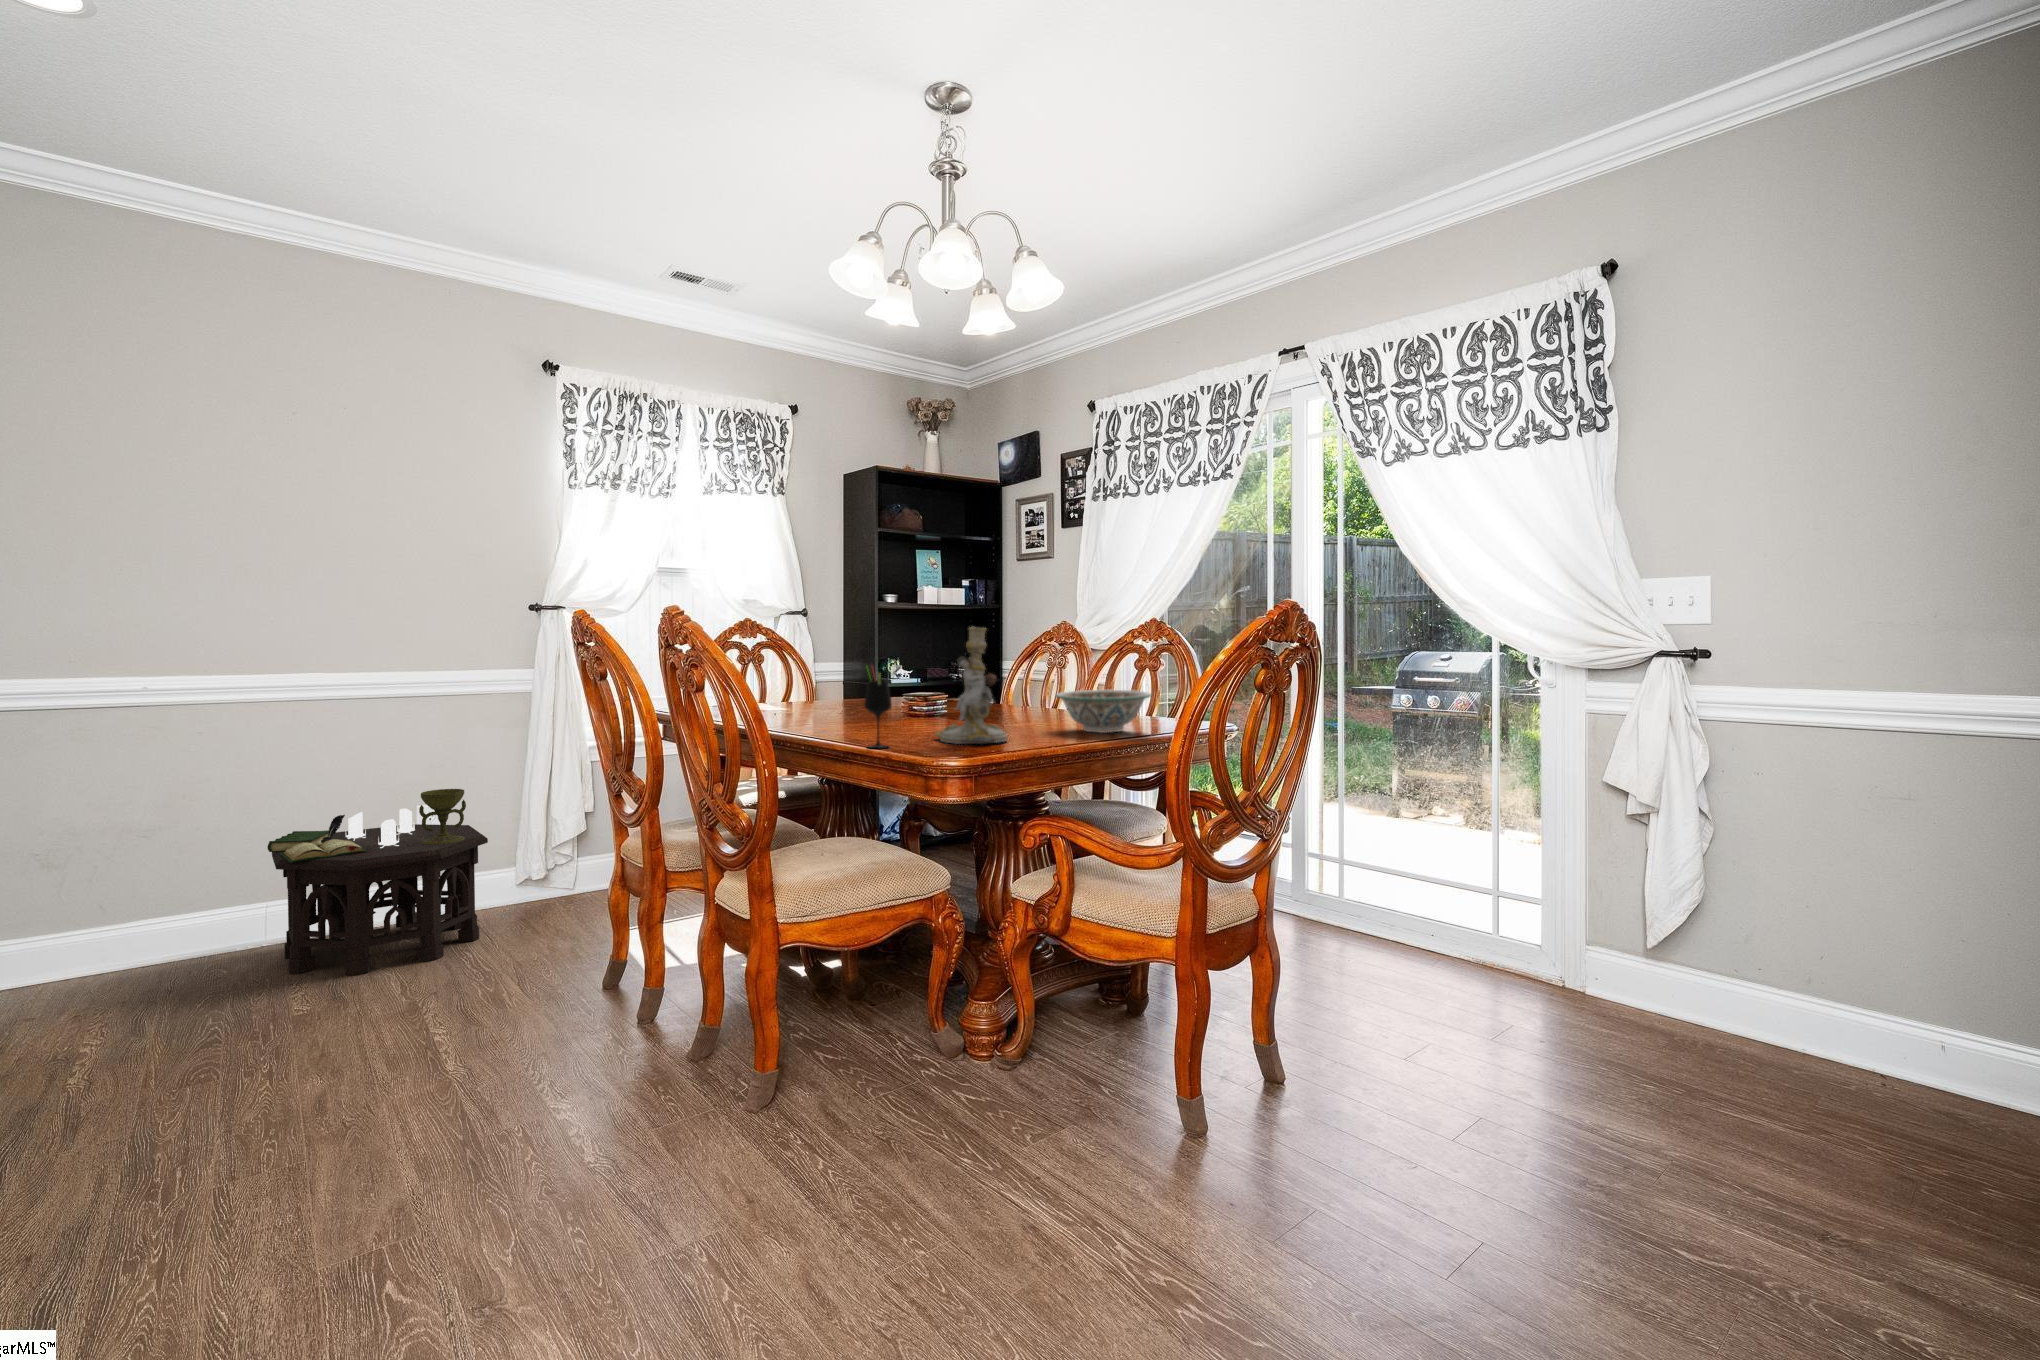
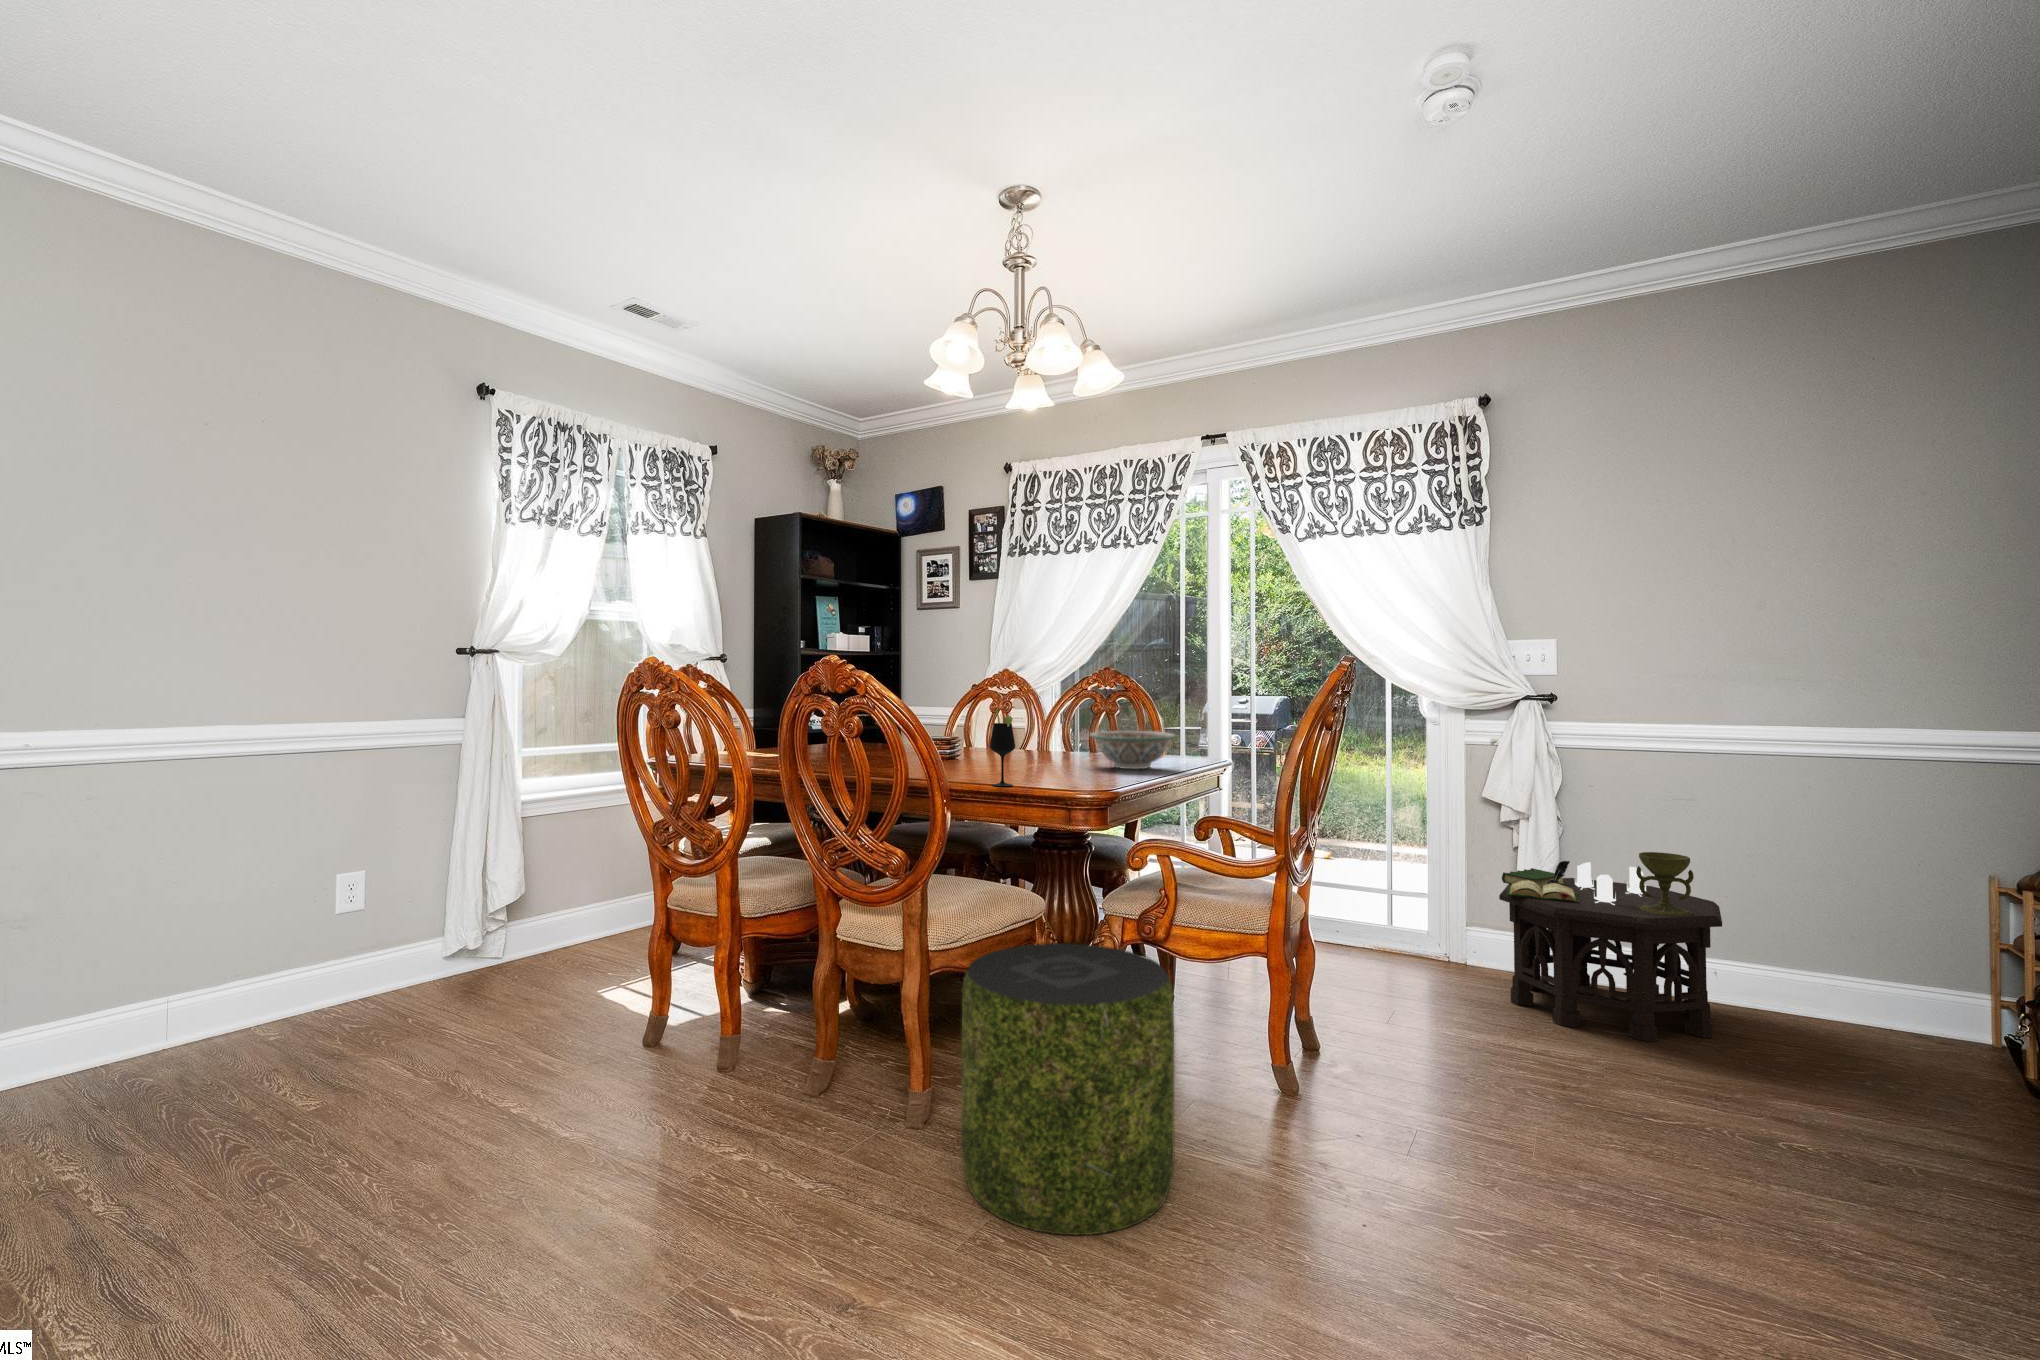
candlestick: present [935,627,1007,744] -> none [1023,674,1092,781]
side table: present [267,789,488,975] -> present [1499,852,1722,1041]
pouf: none [732,918,964,1236] -> present [961,943,1174,1235]

